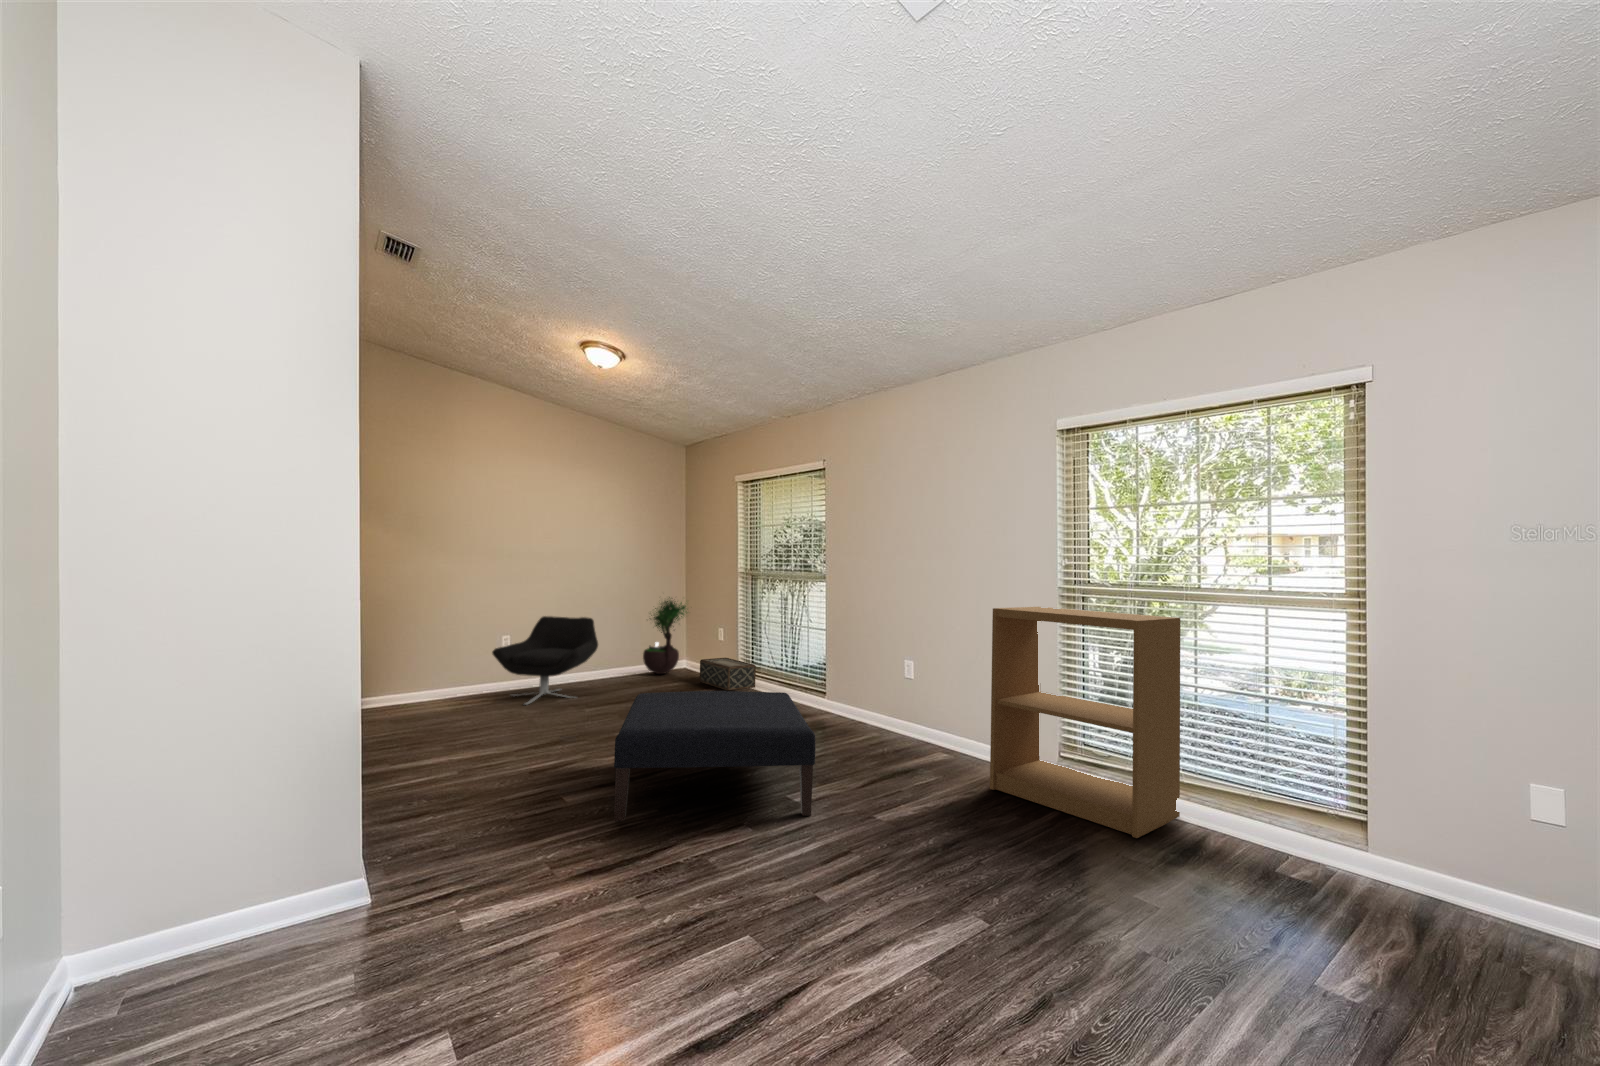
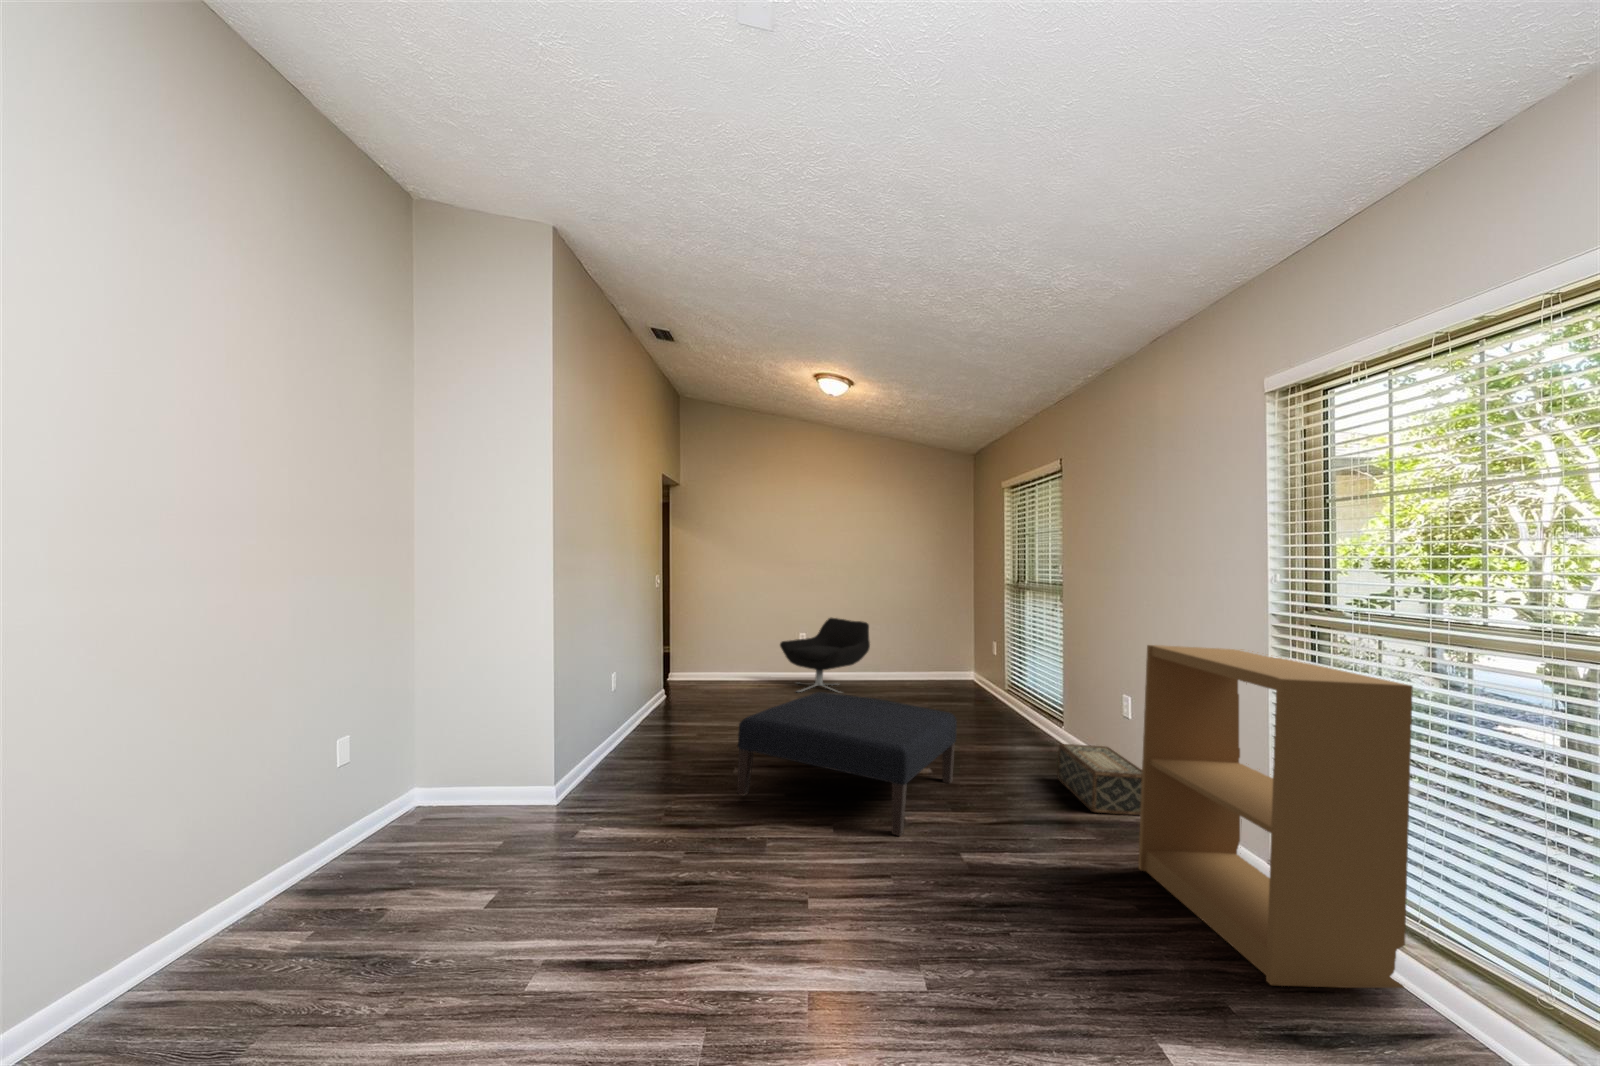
potted tree: present [643,597,686,674] -> none [922,603,969,684]
woven basket: present [700,658,756,690] -> present [1057,744,1142,815]

